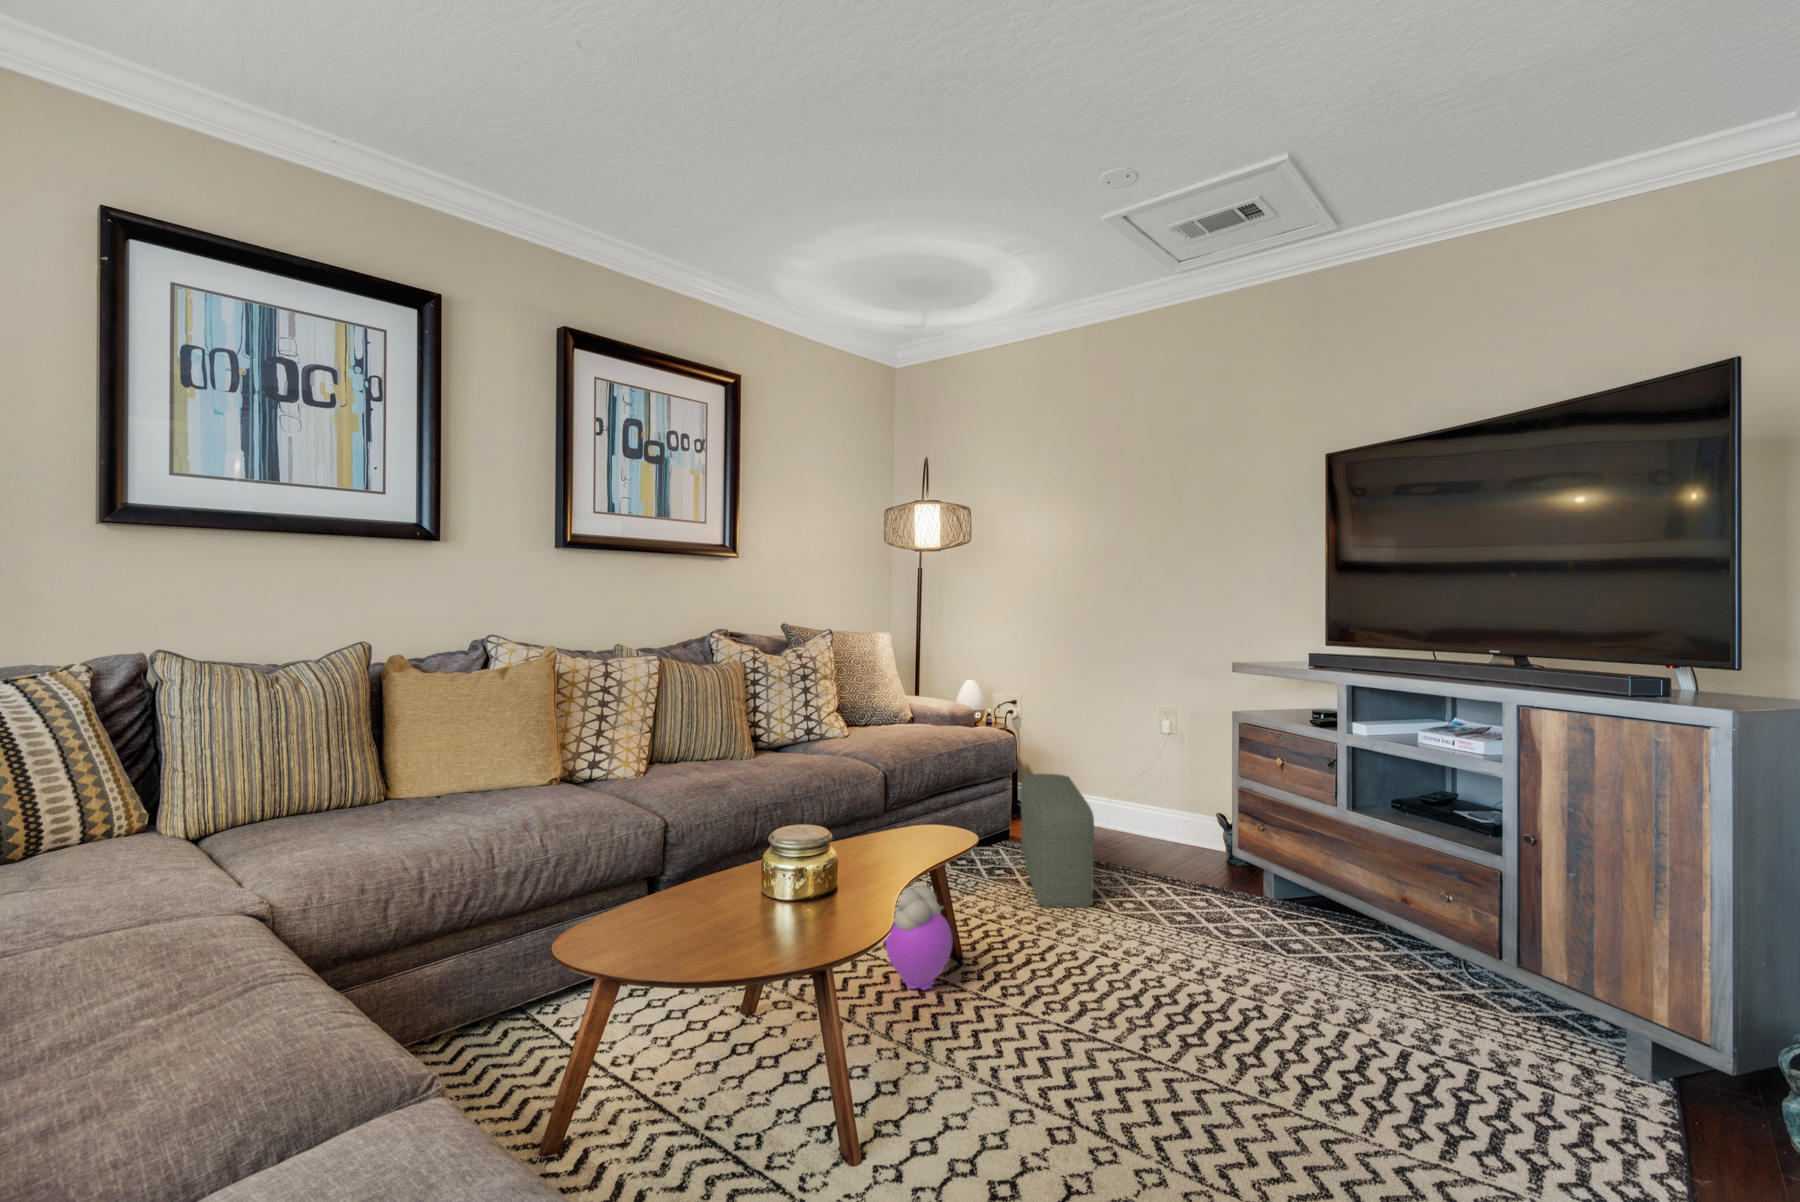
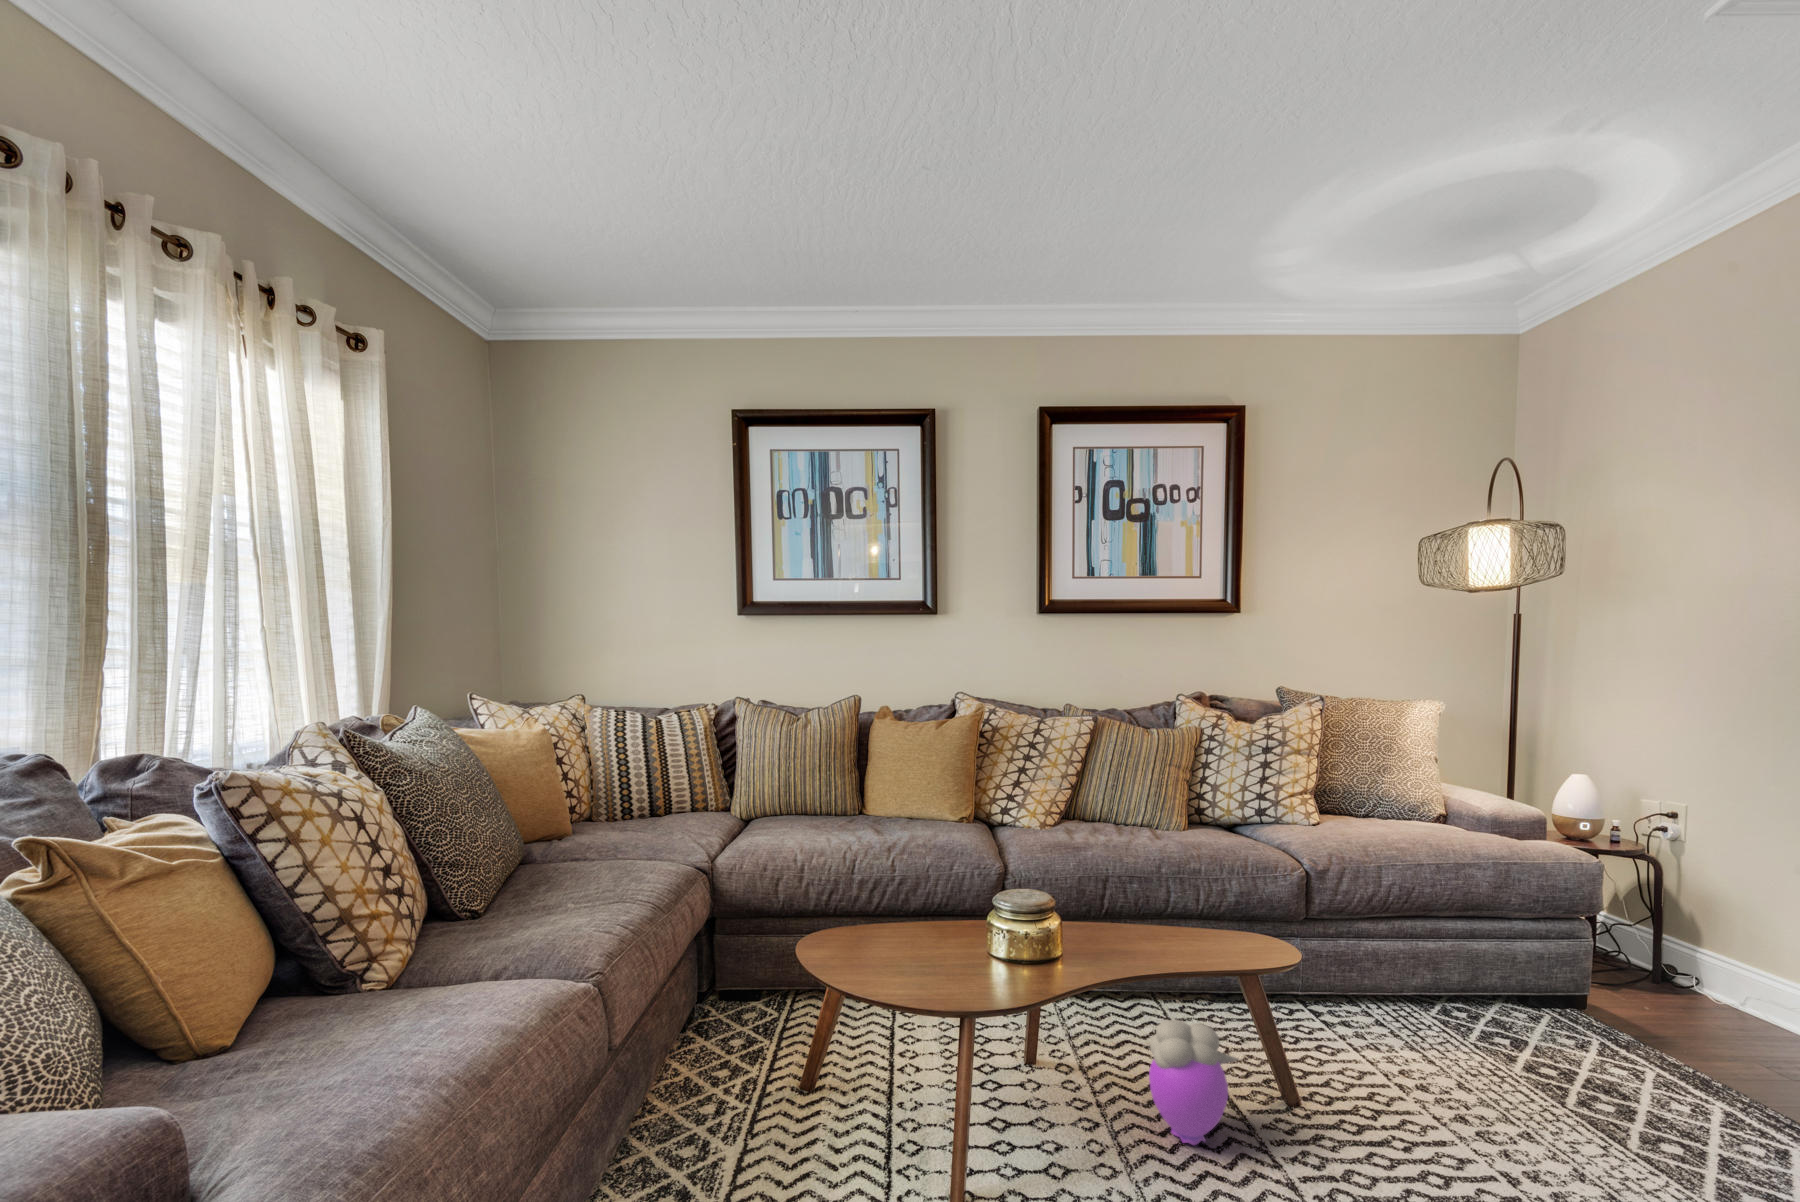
pouf: present [1021,774,1094,908] -> none [1483,928,1653,1153]

